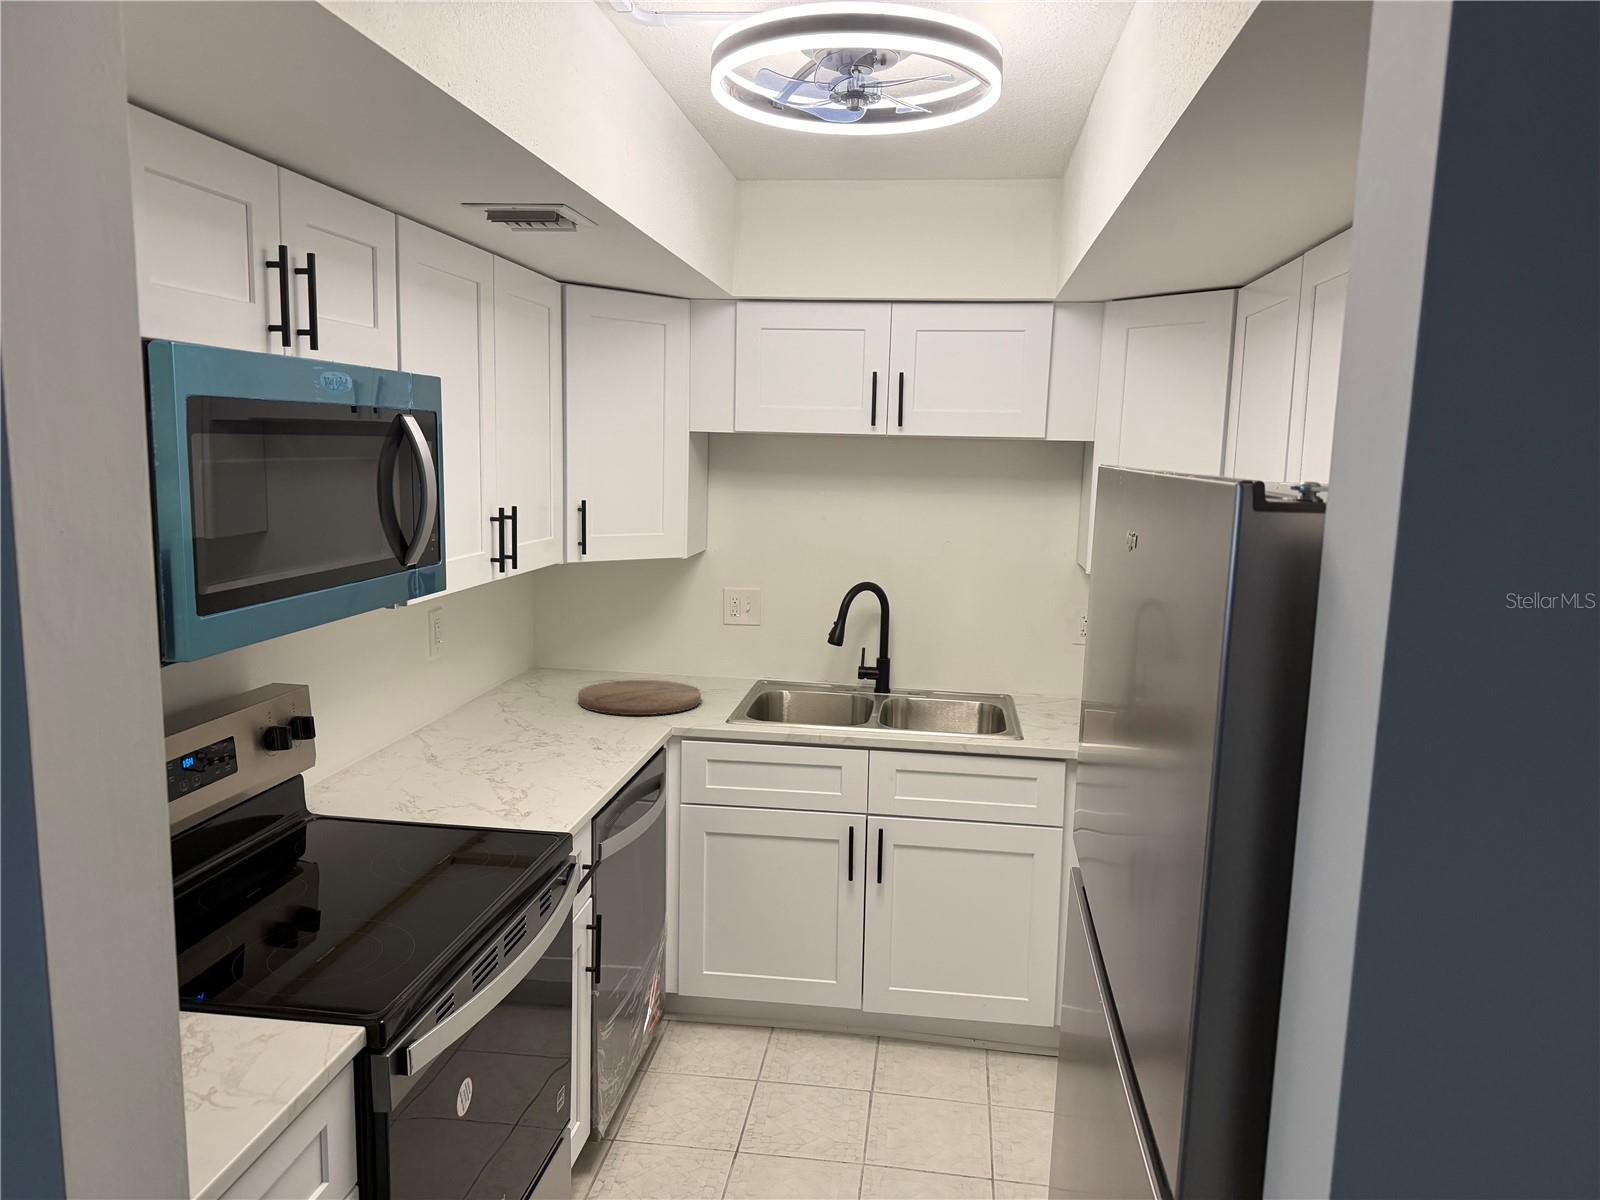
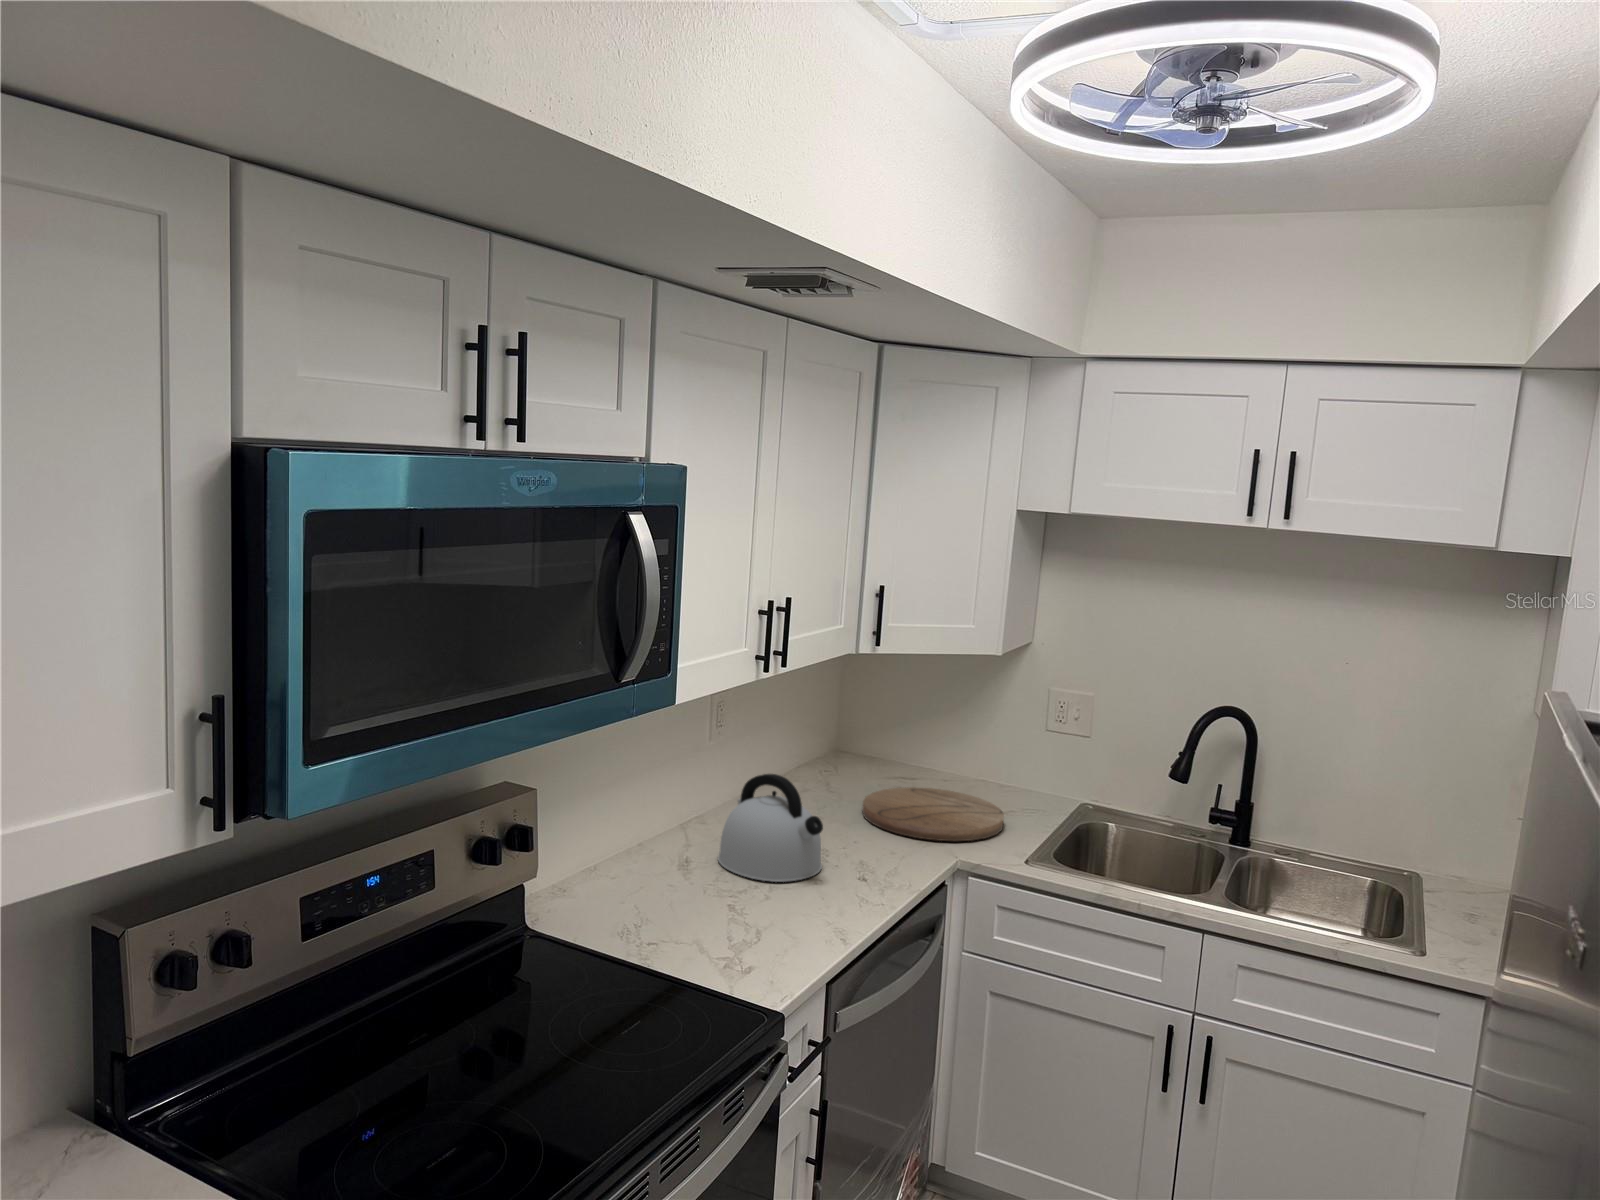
kettle: none [464,667,562,757] -> present [718,774,823,882]

